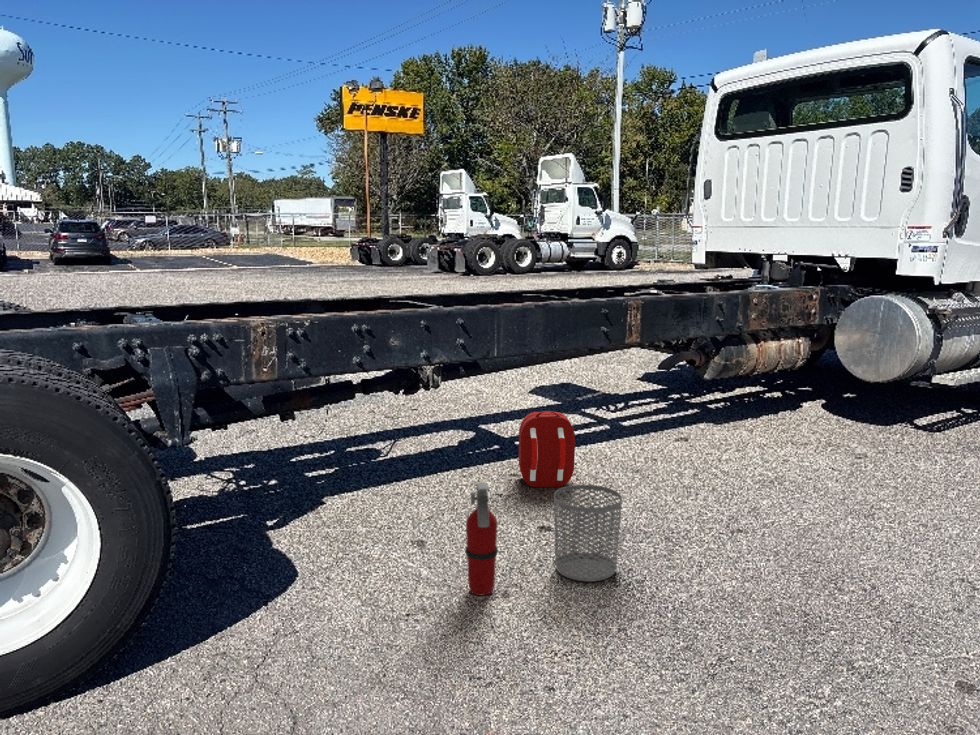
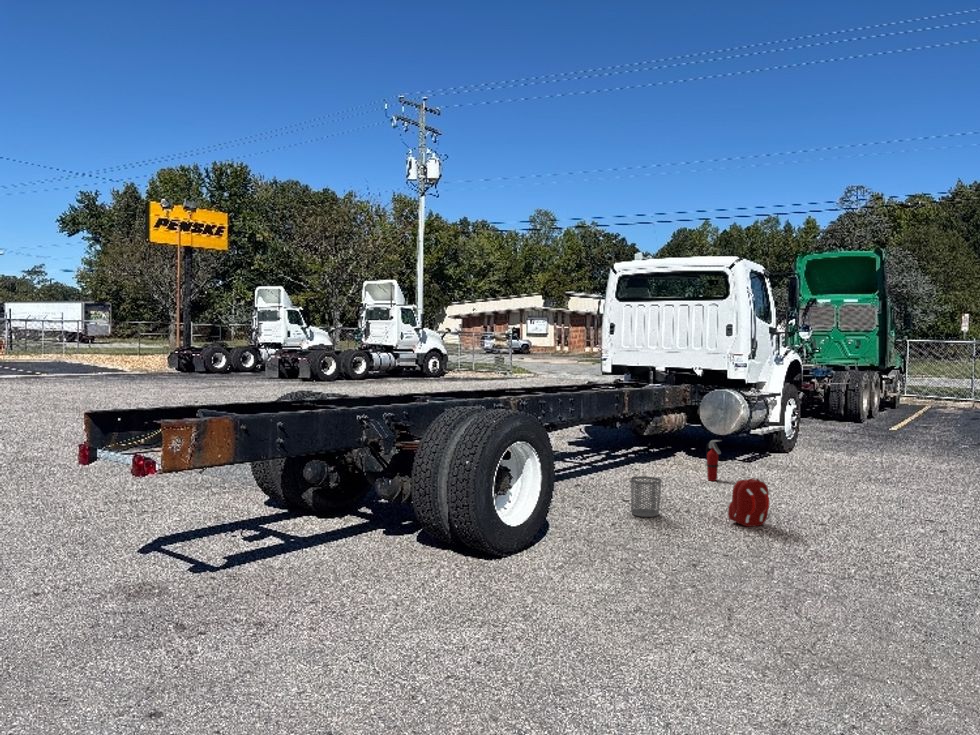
backpack: present [517,411,575,487] -> present [728,478,769,527]
fire extinguisher: present [465,482,498,595] -> present [706,440,721,481]

